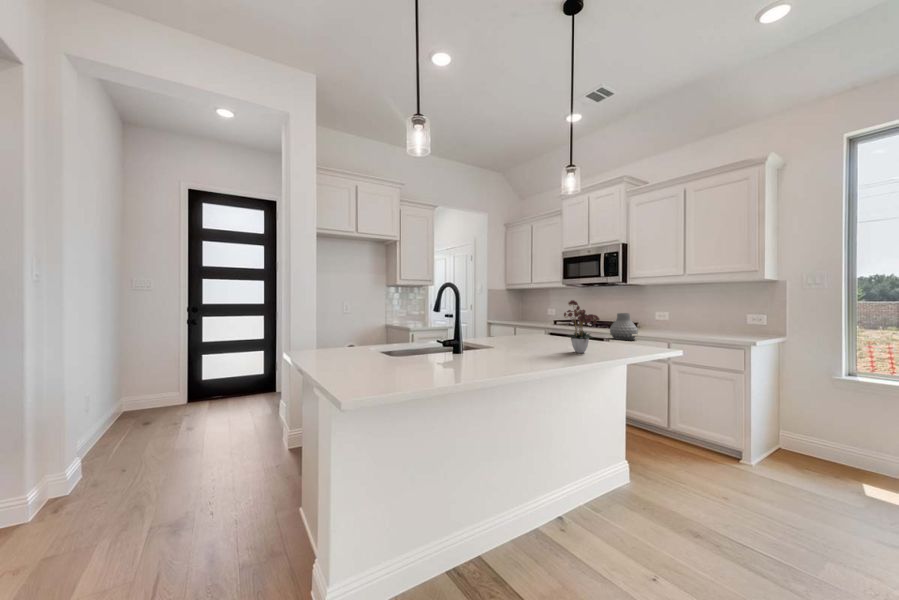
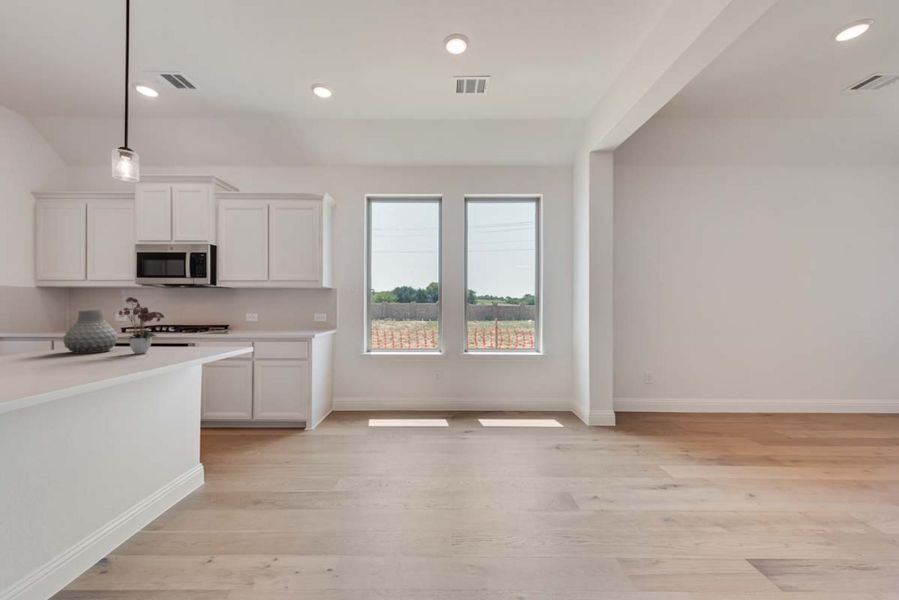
vase: present [610,313,638,340] -> present [63,310,118,353]

